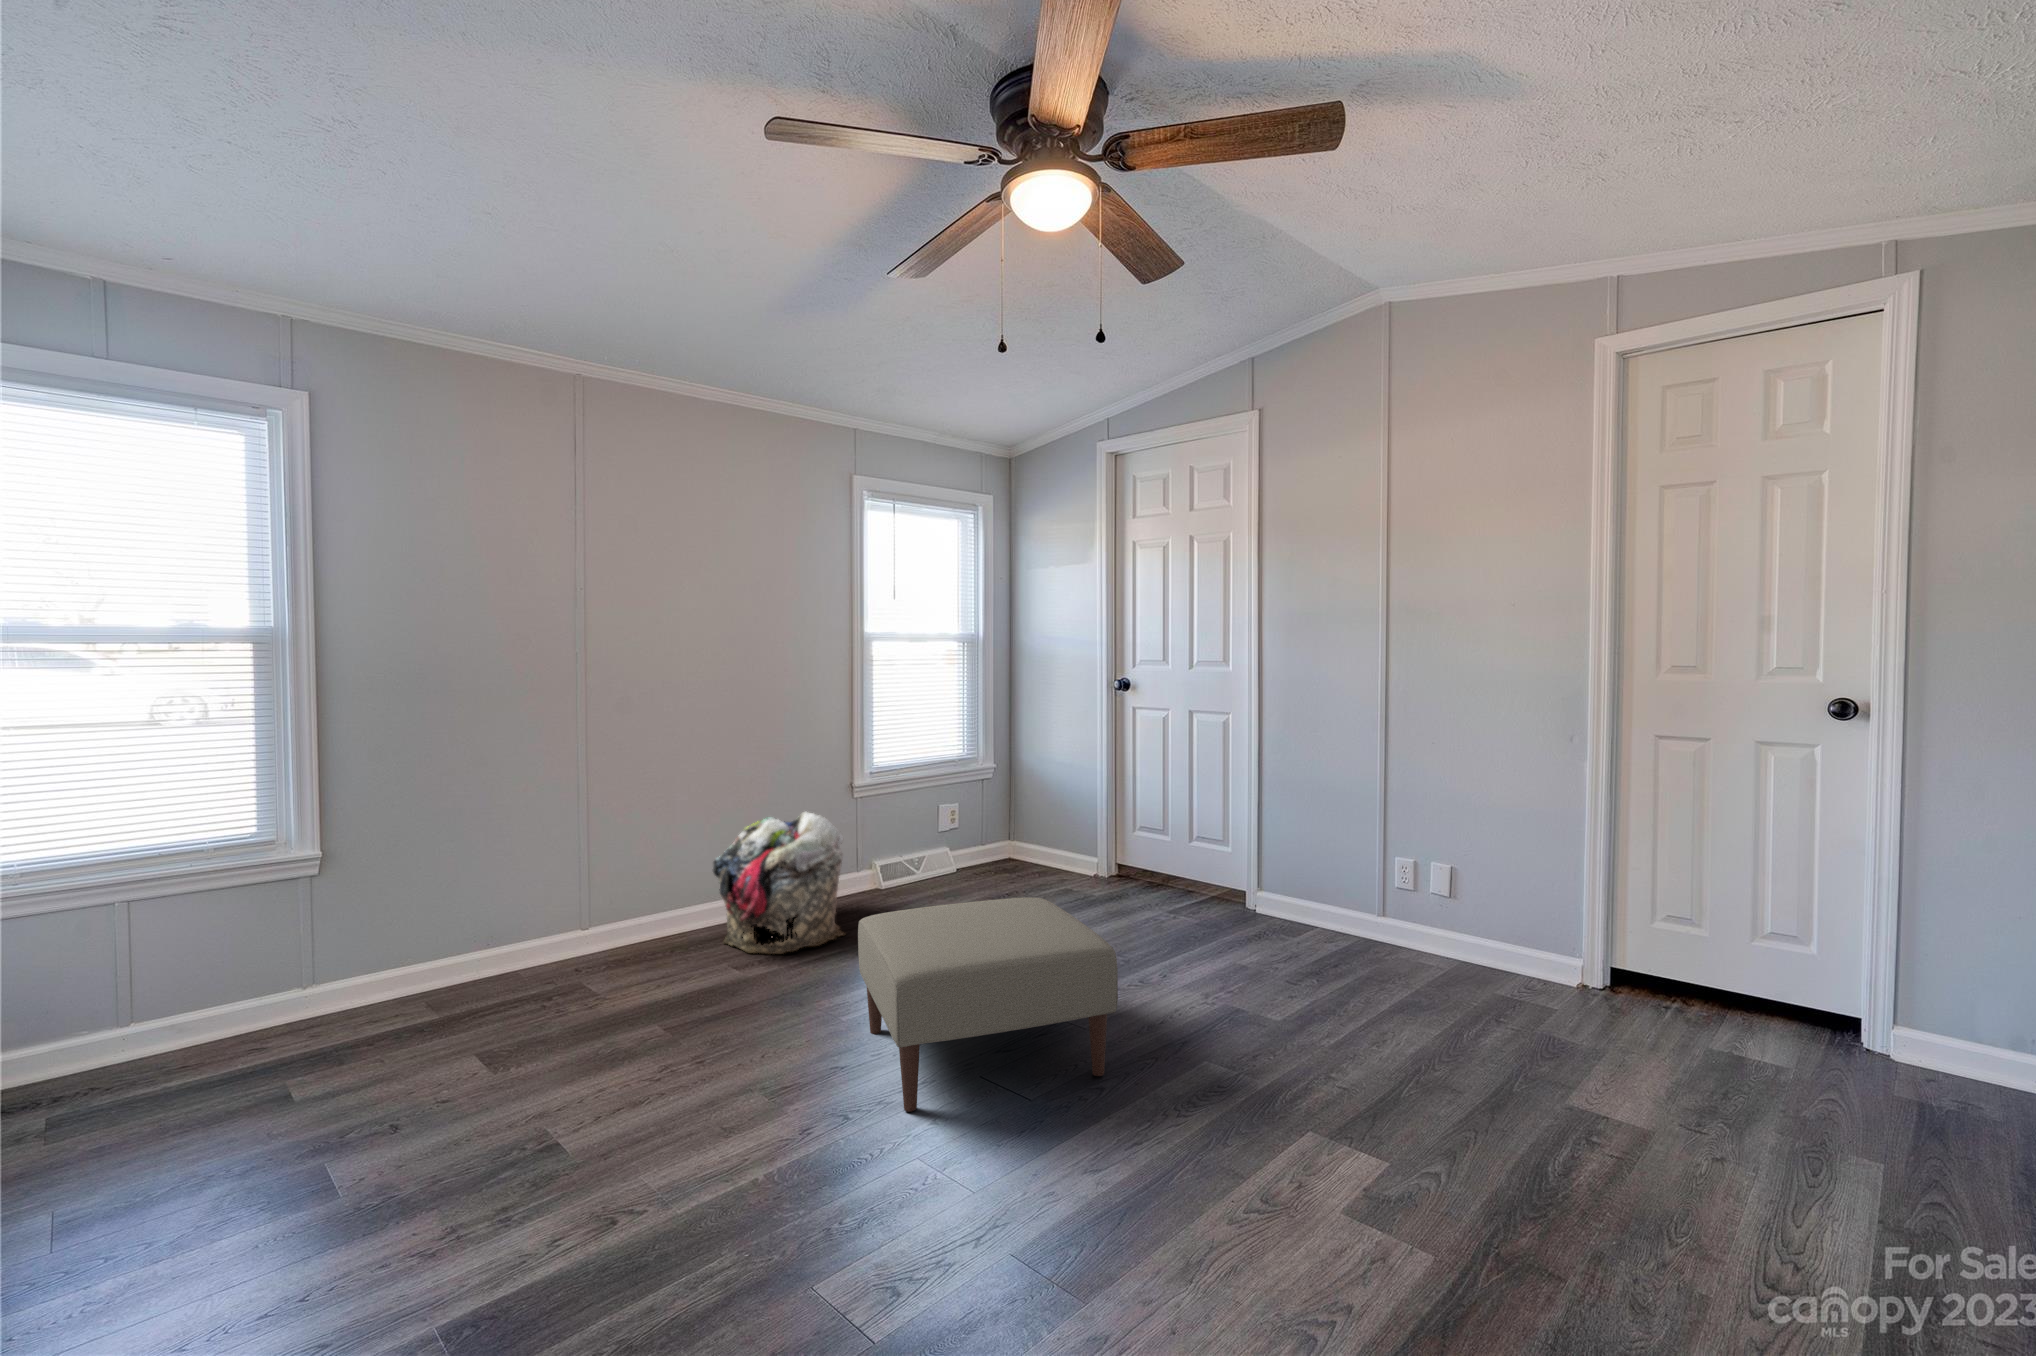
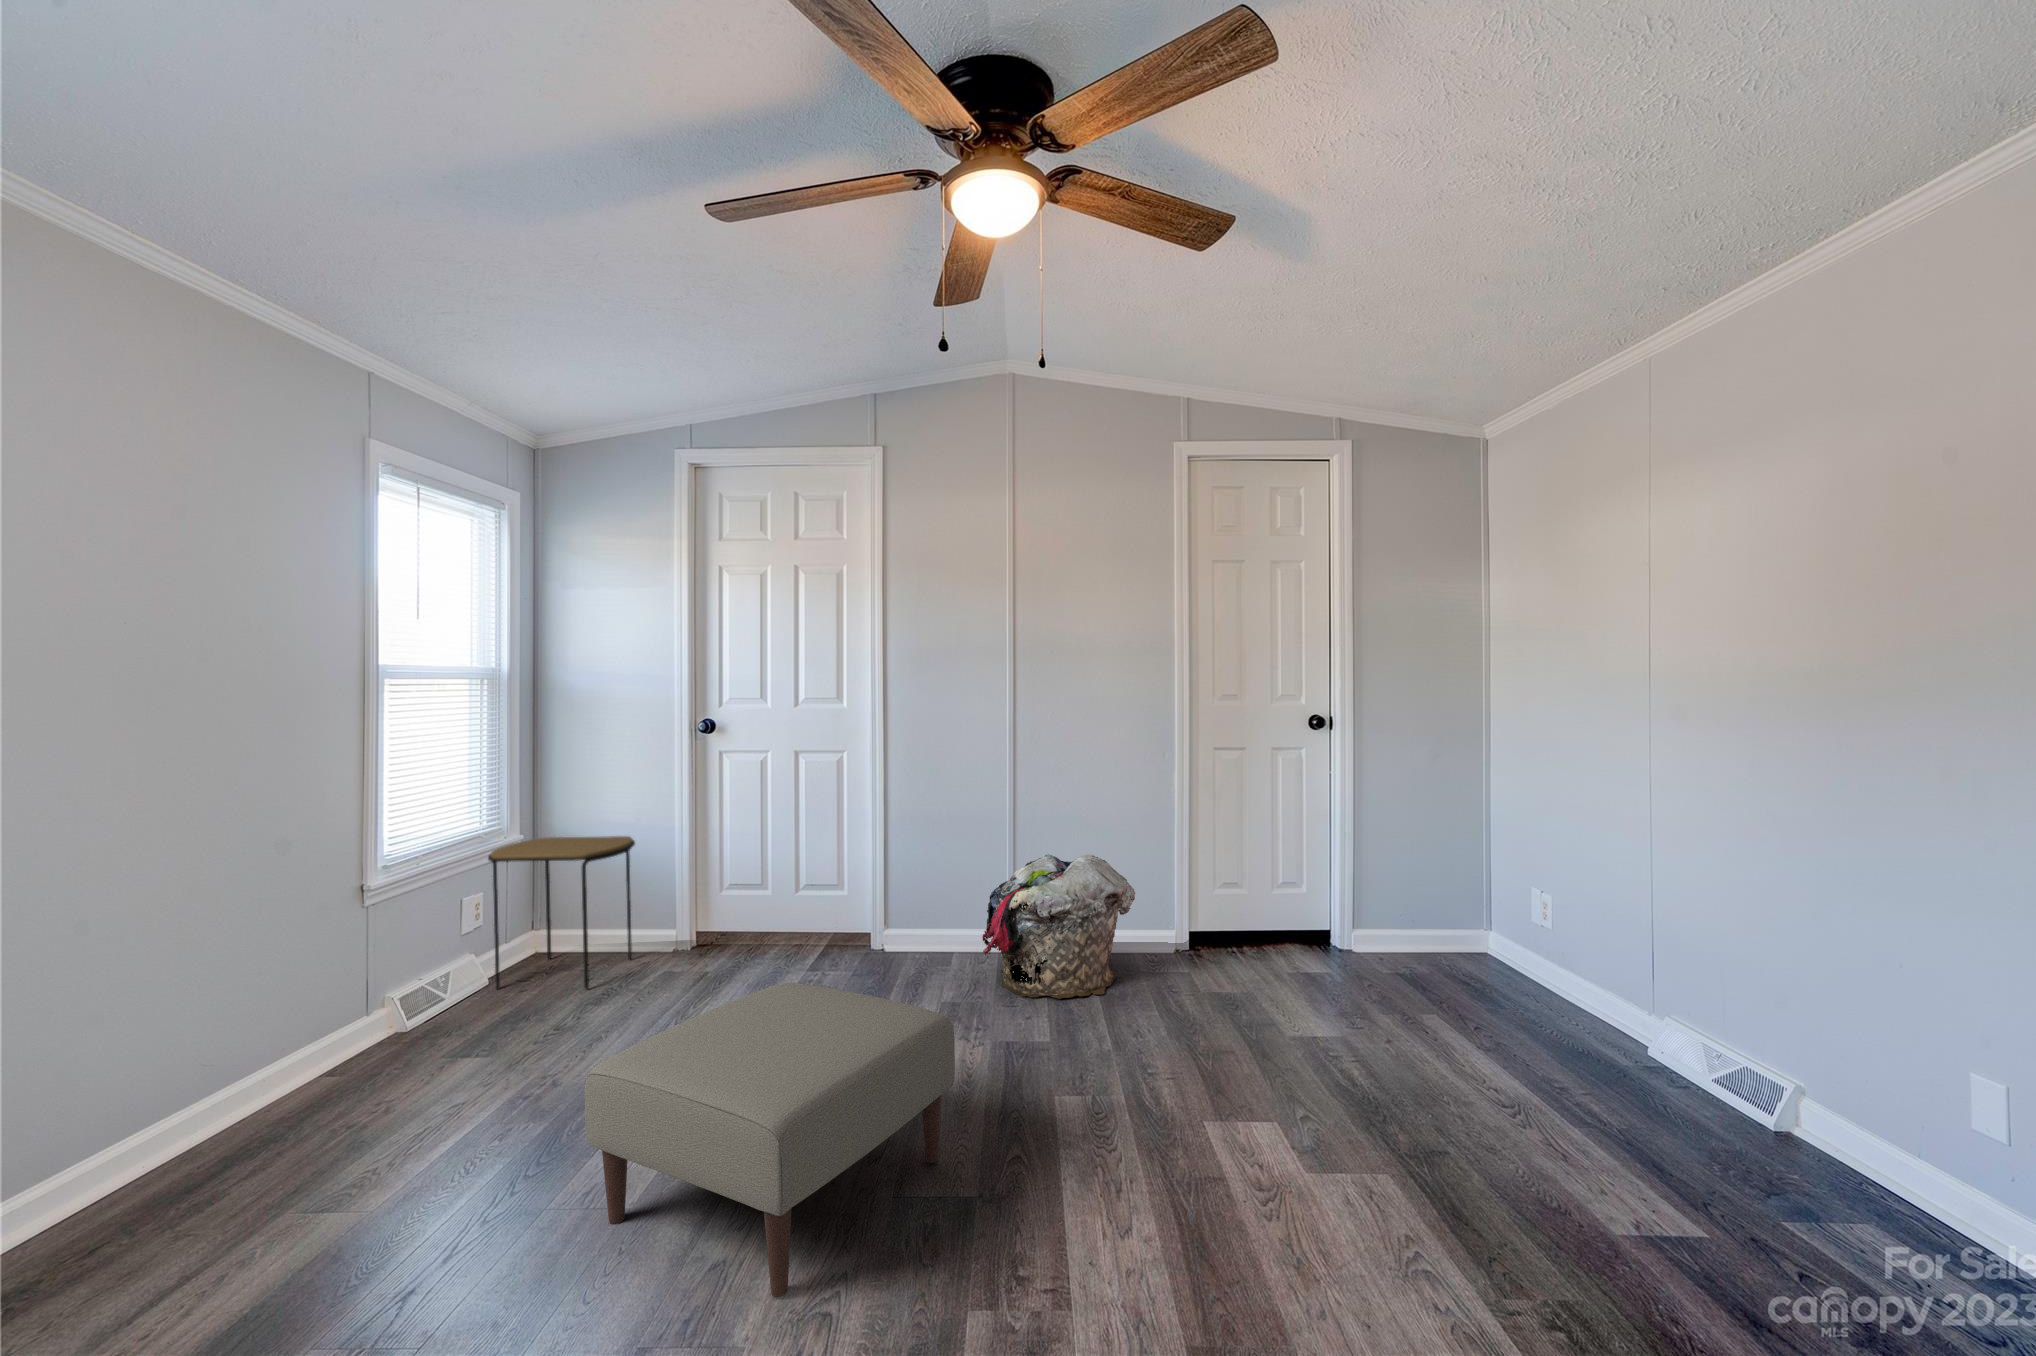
side table: none [951,768,1055,889] -> present [488,836,635,990]
laundry basket: present [713,812,845,954] -> present [982,854,1135,999]

